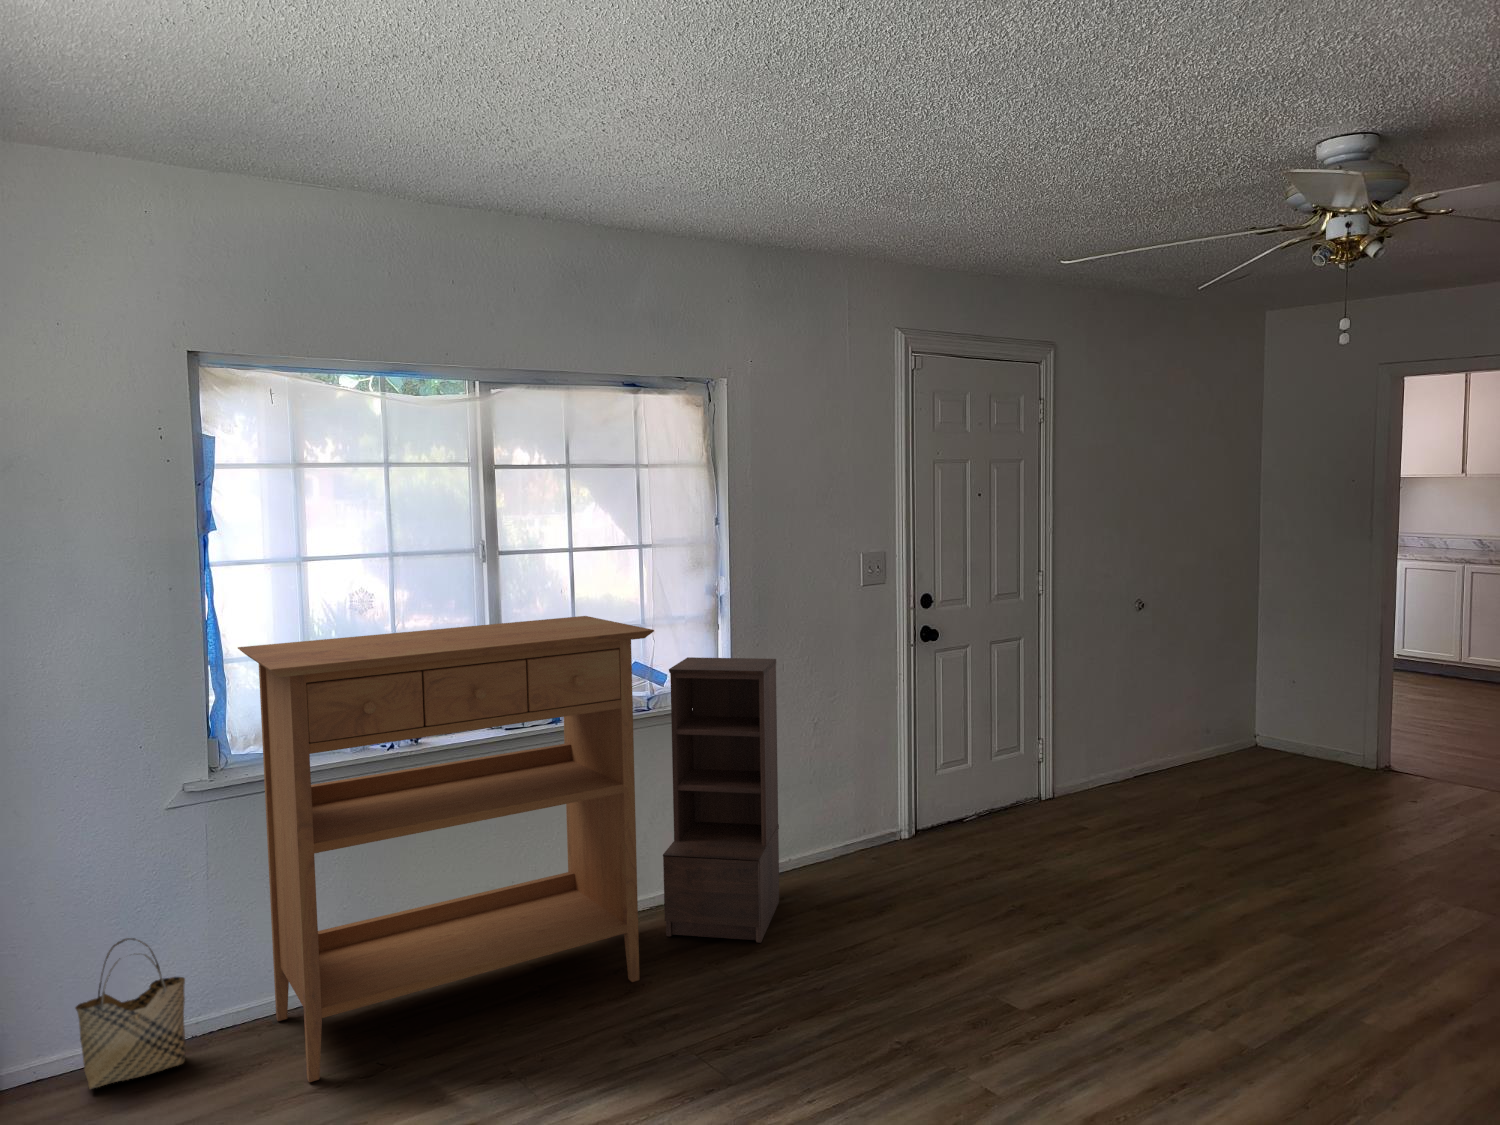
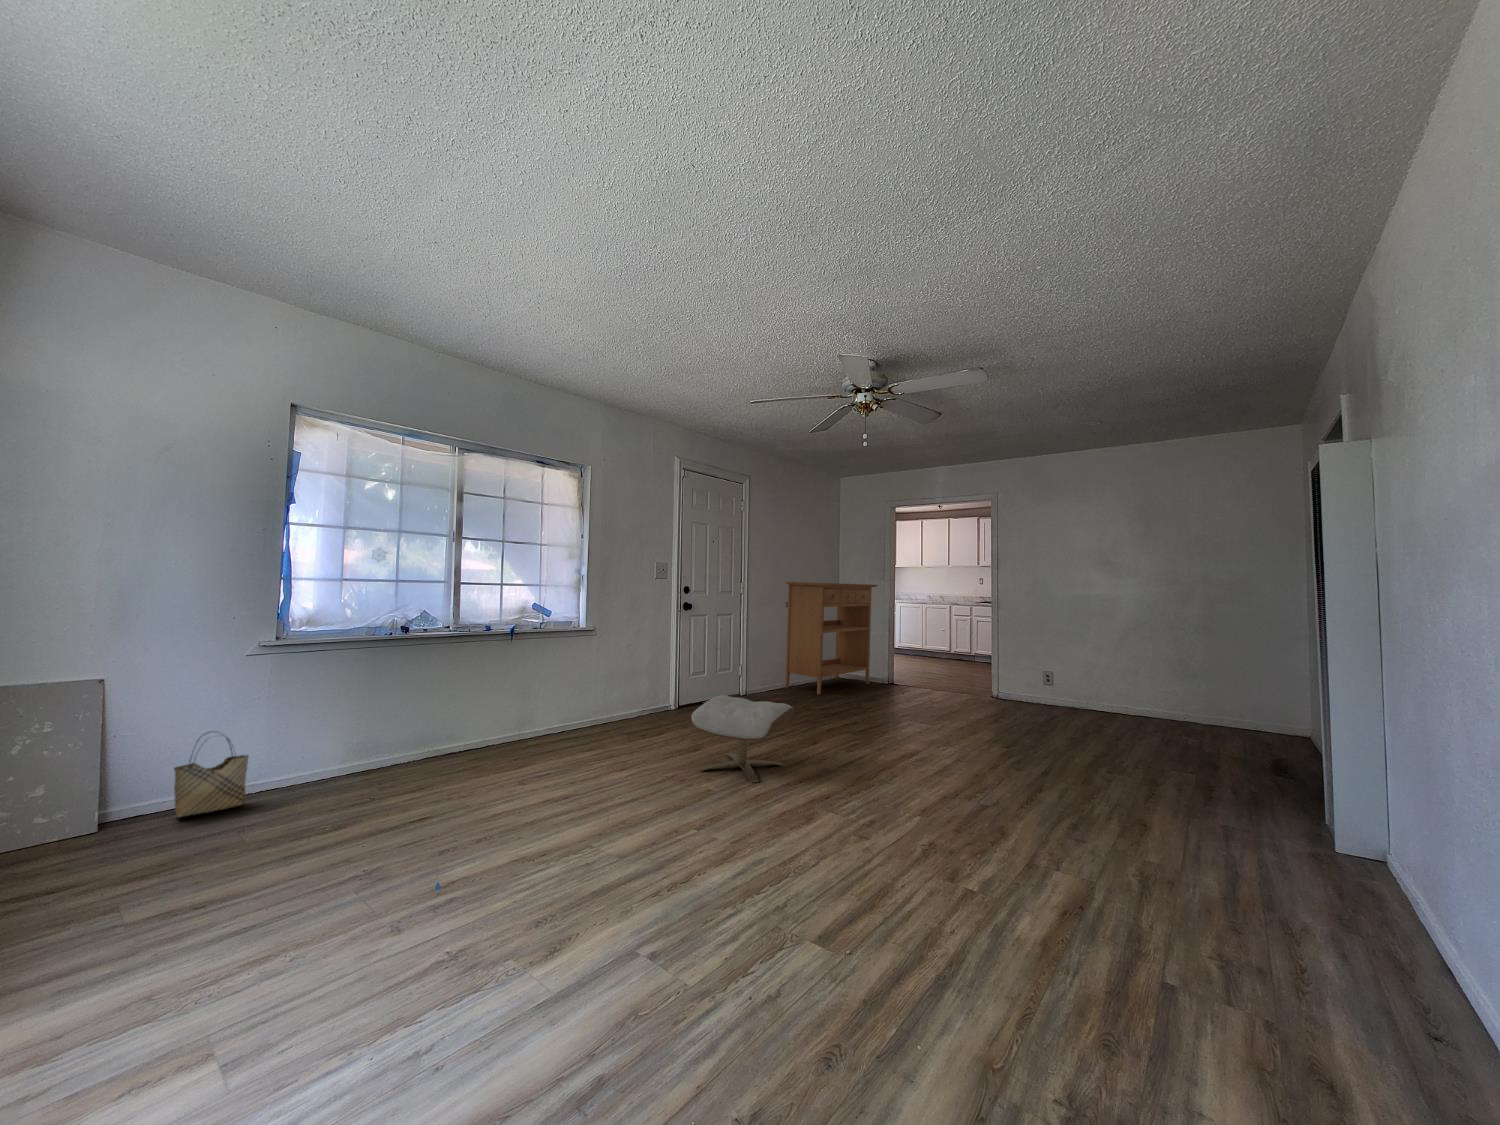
console table: present [238,616,654,1082] -> present [785,582,878,694]
bookshelf: present [663,657,779,943] -> none [542,604,610,748]
ottoman: none [950,857,1176,1065] -> present [691,695,795,782]

